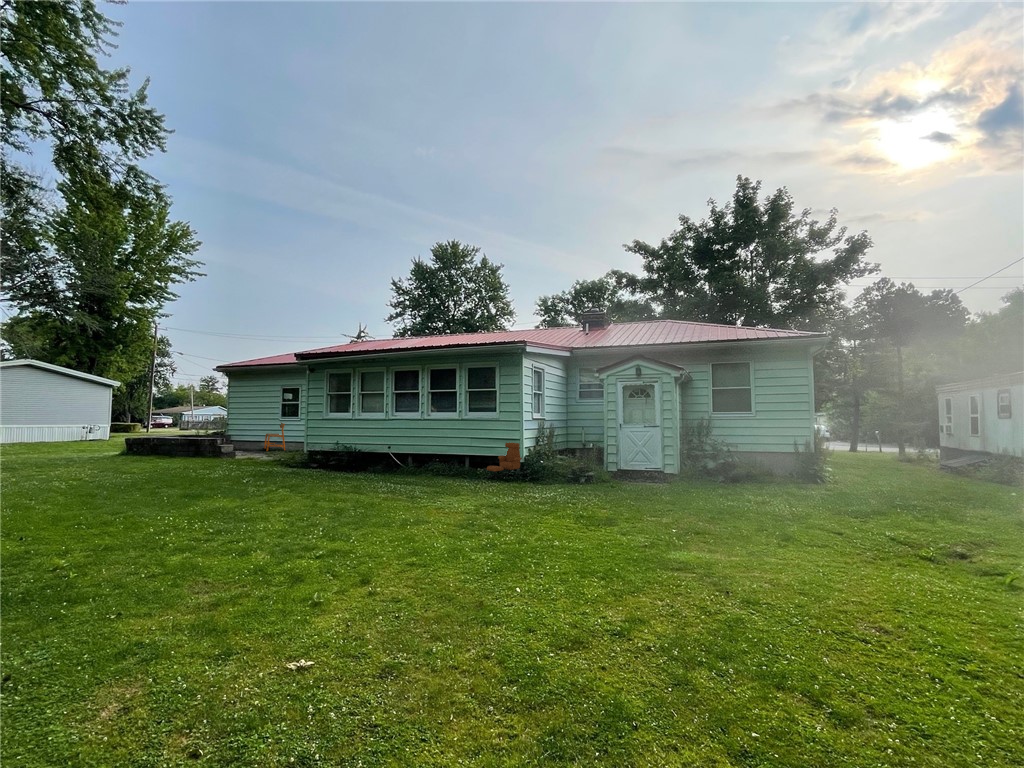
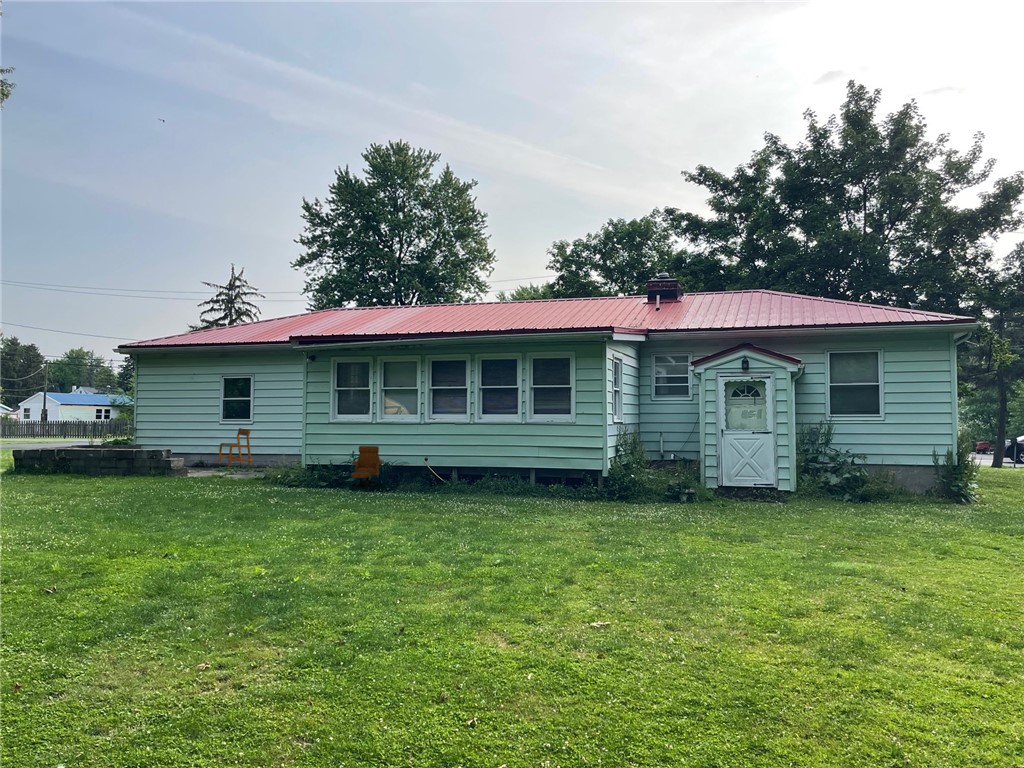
lounge chair: present [487,442,522,479] -> present [351,446,383,486]

